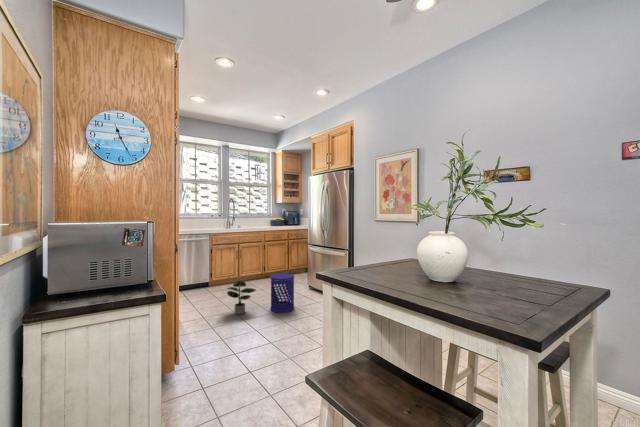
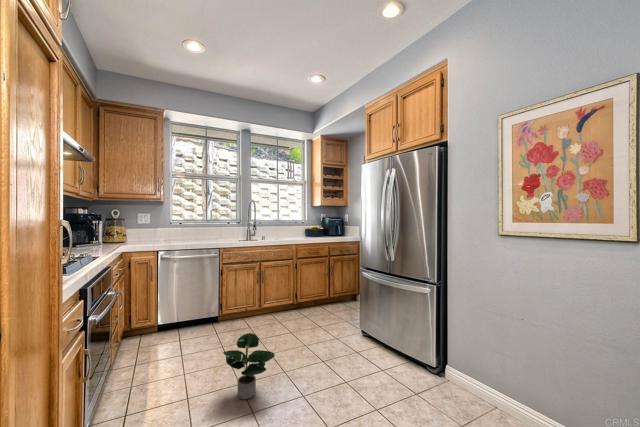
waste bin: present [271,273,294,313] -> none [300,322,341,402]

